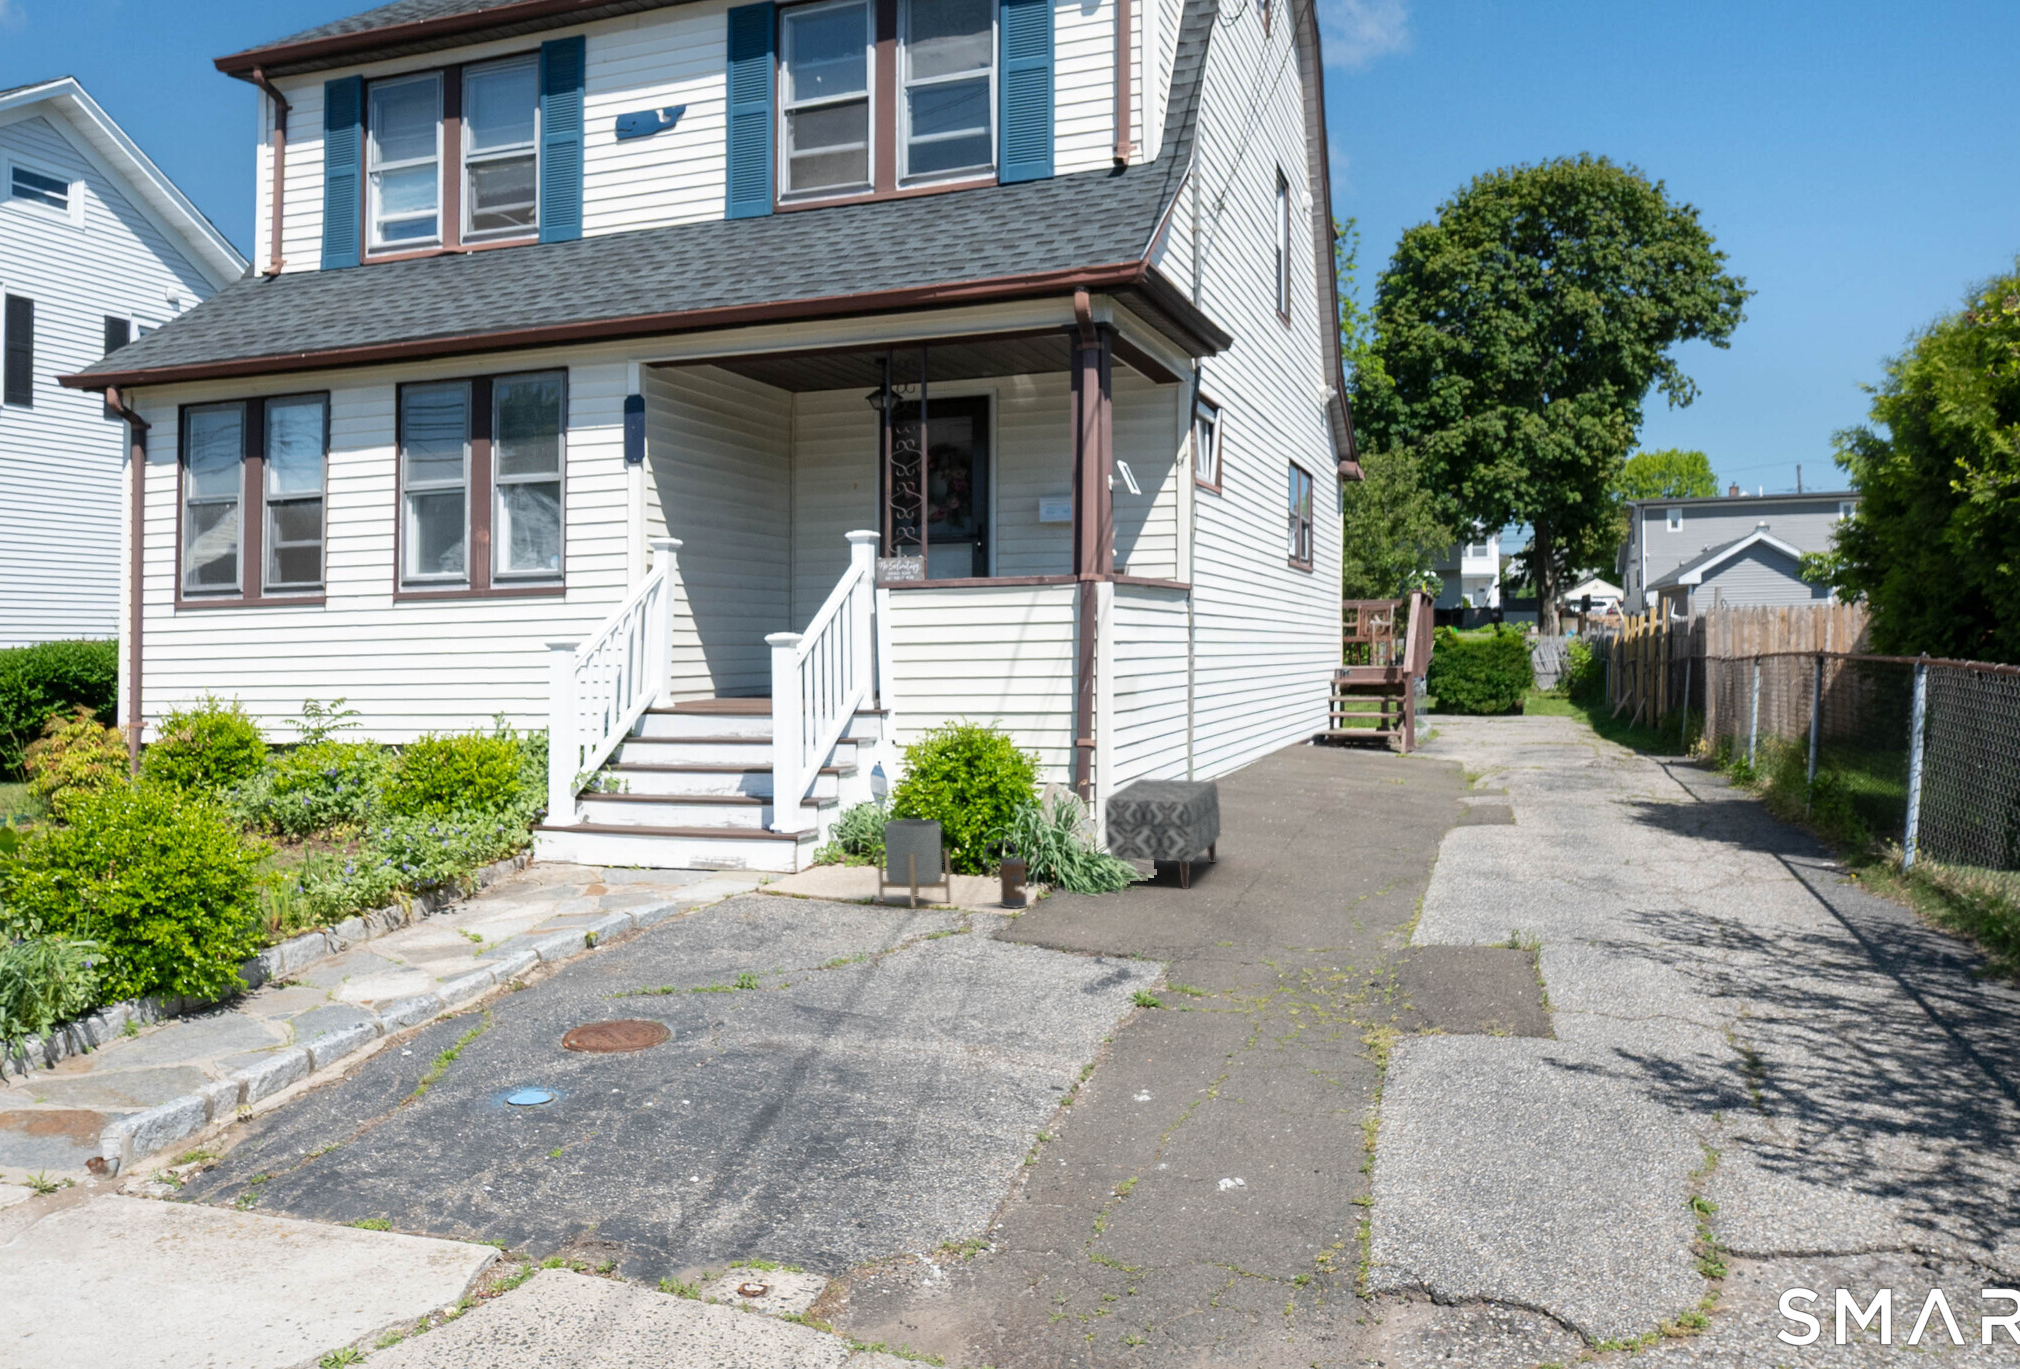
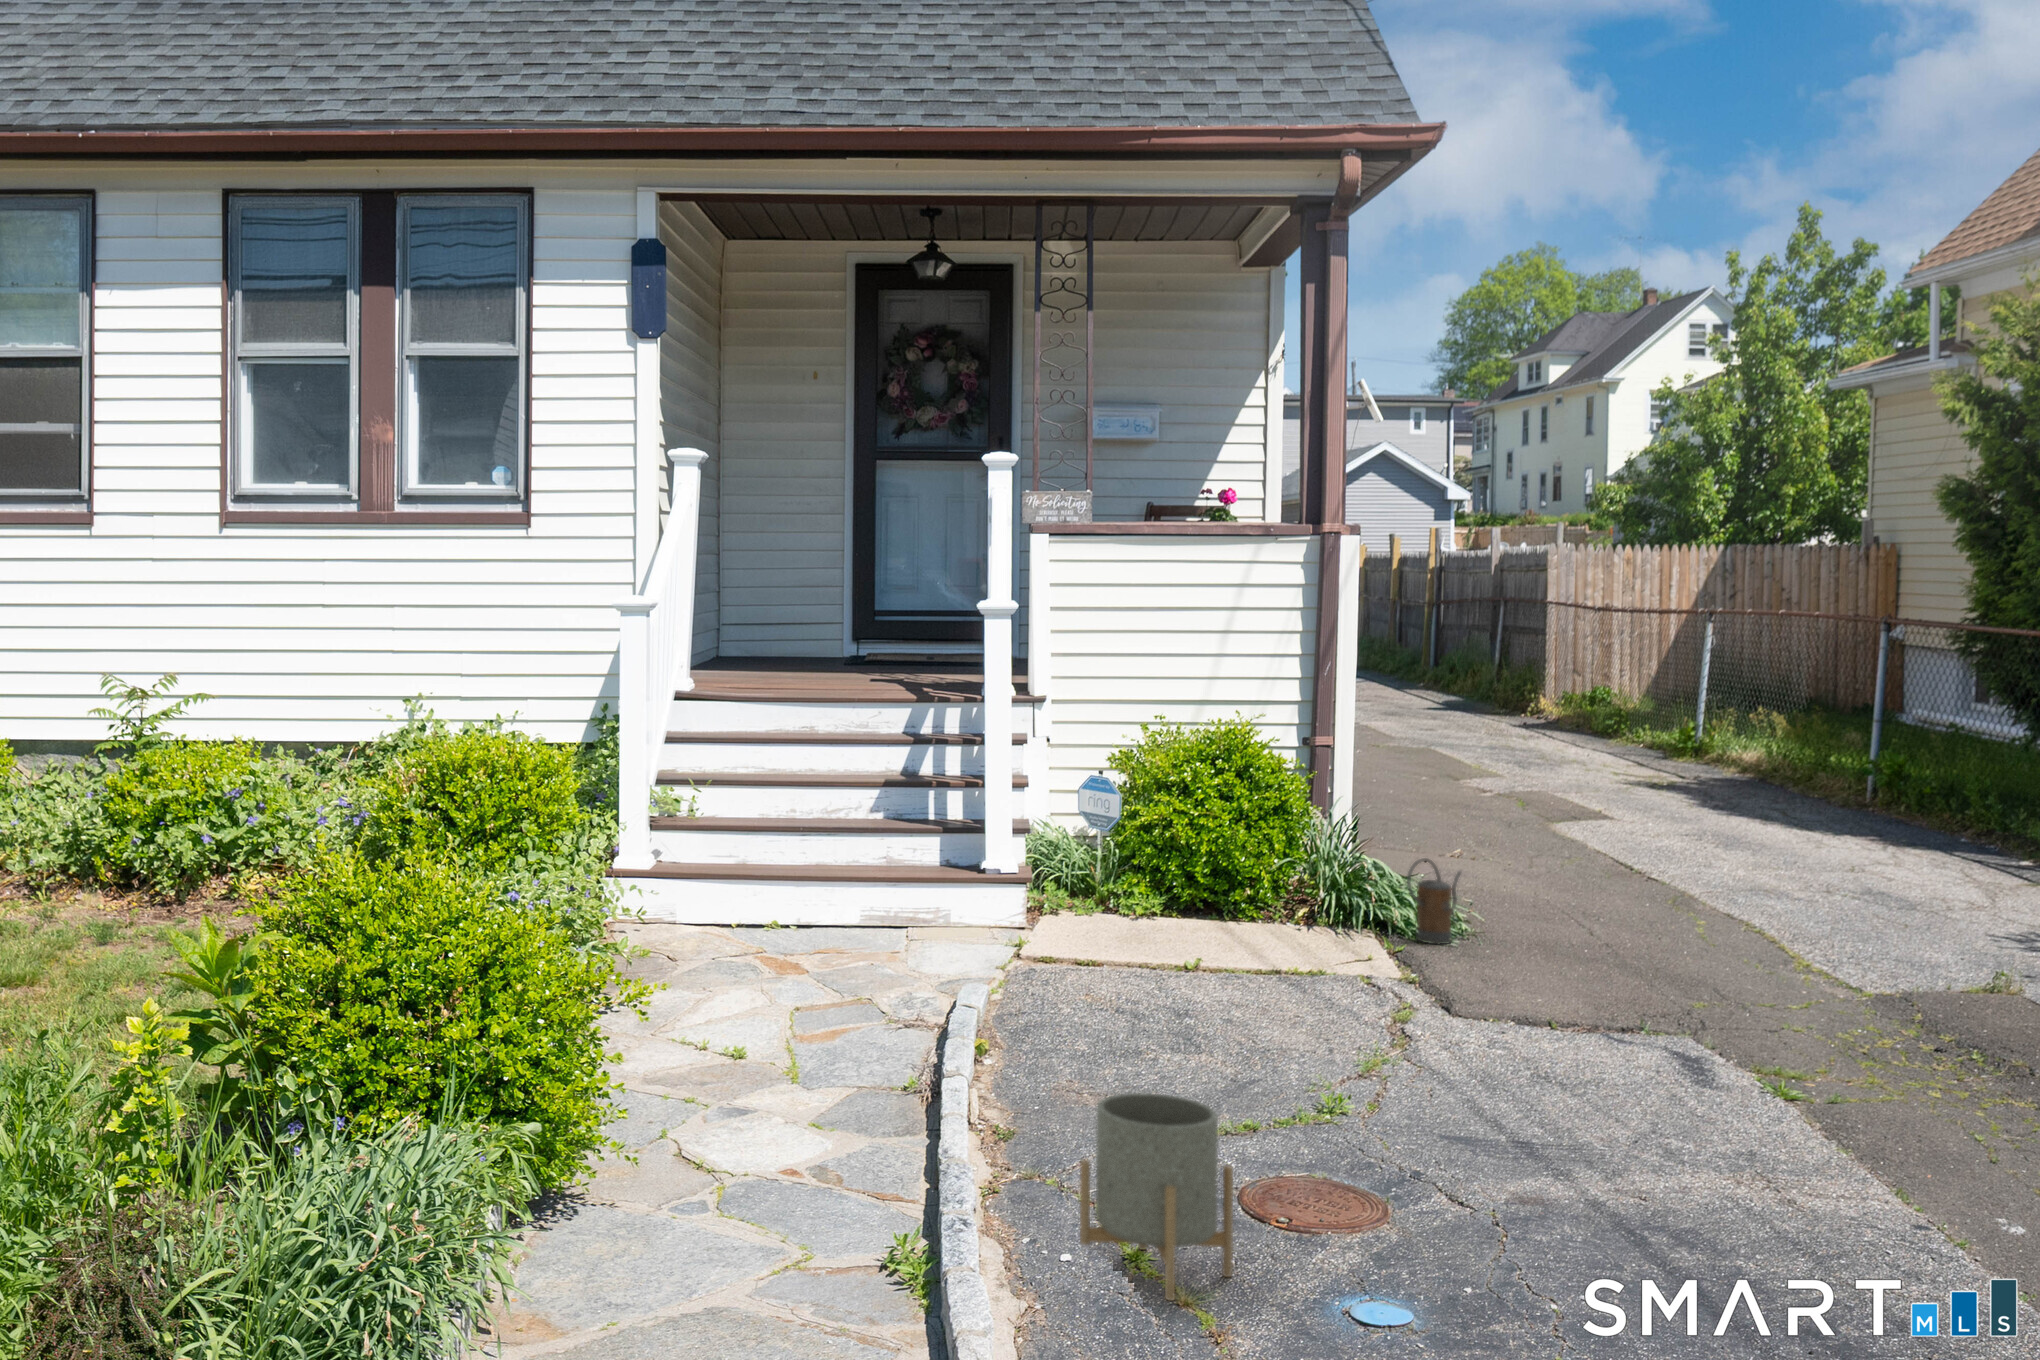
bench: present [1105,779,1221,889] -> none [1348,763,1536,901]
planter: present [878,819,951,908] -> present [1080,1093,1233,1301]

